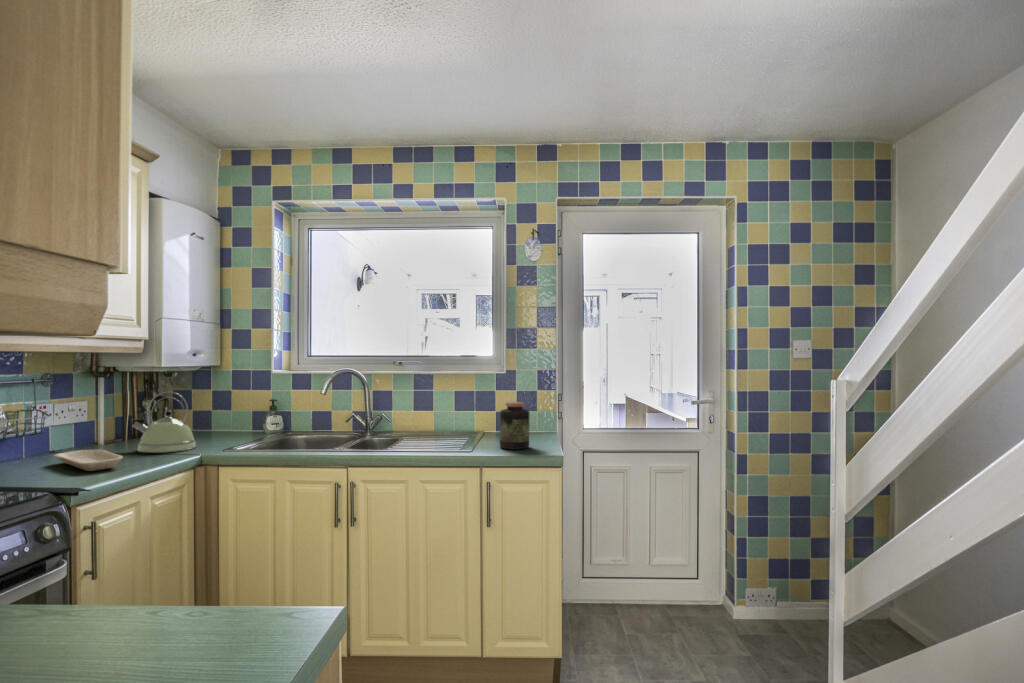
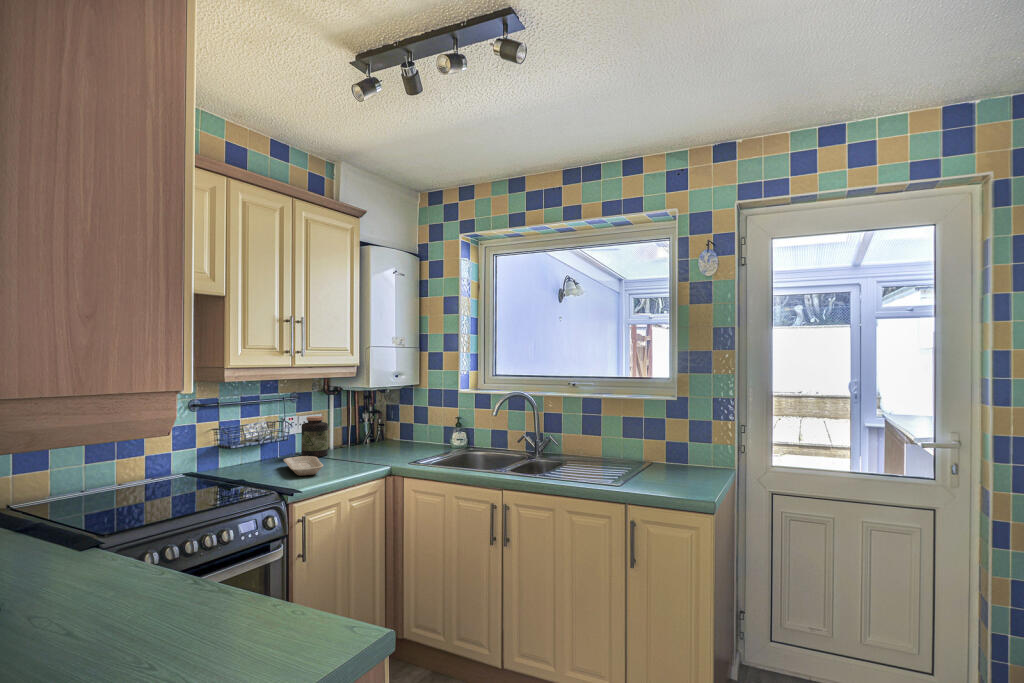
kettle: present [131,391,196,453] -> none [343,409,391,462]
jar: present [500,402,530,450] -> present [301,416,328,457]

